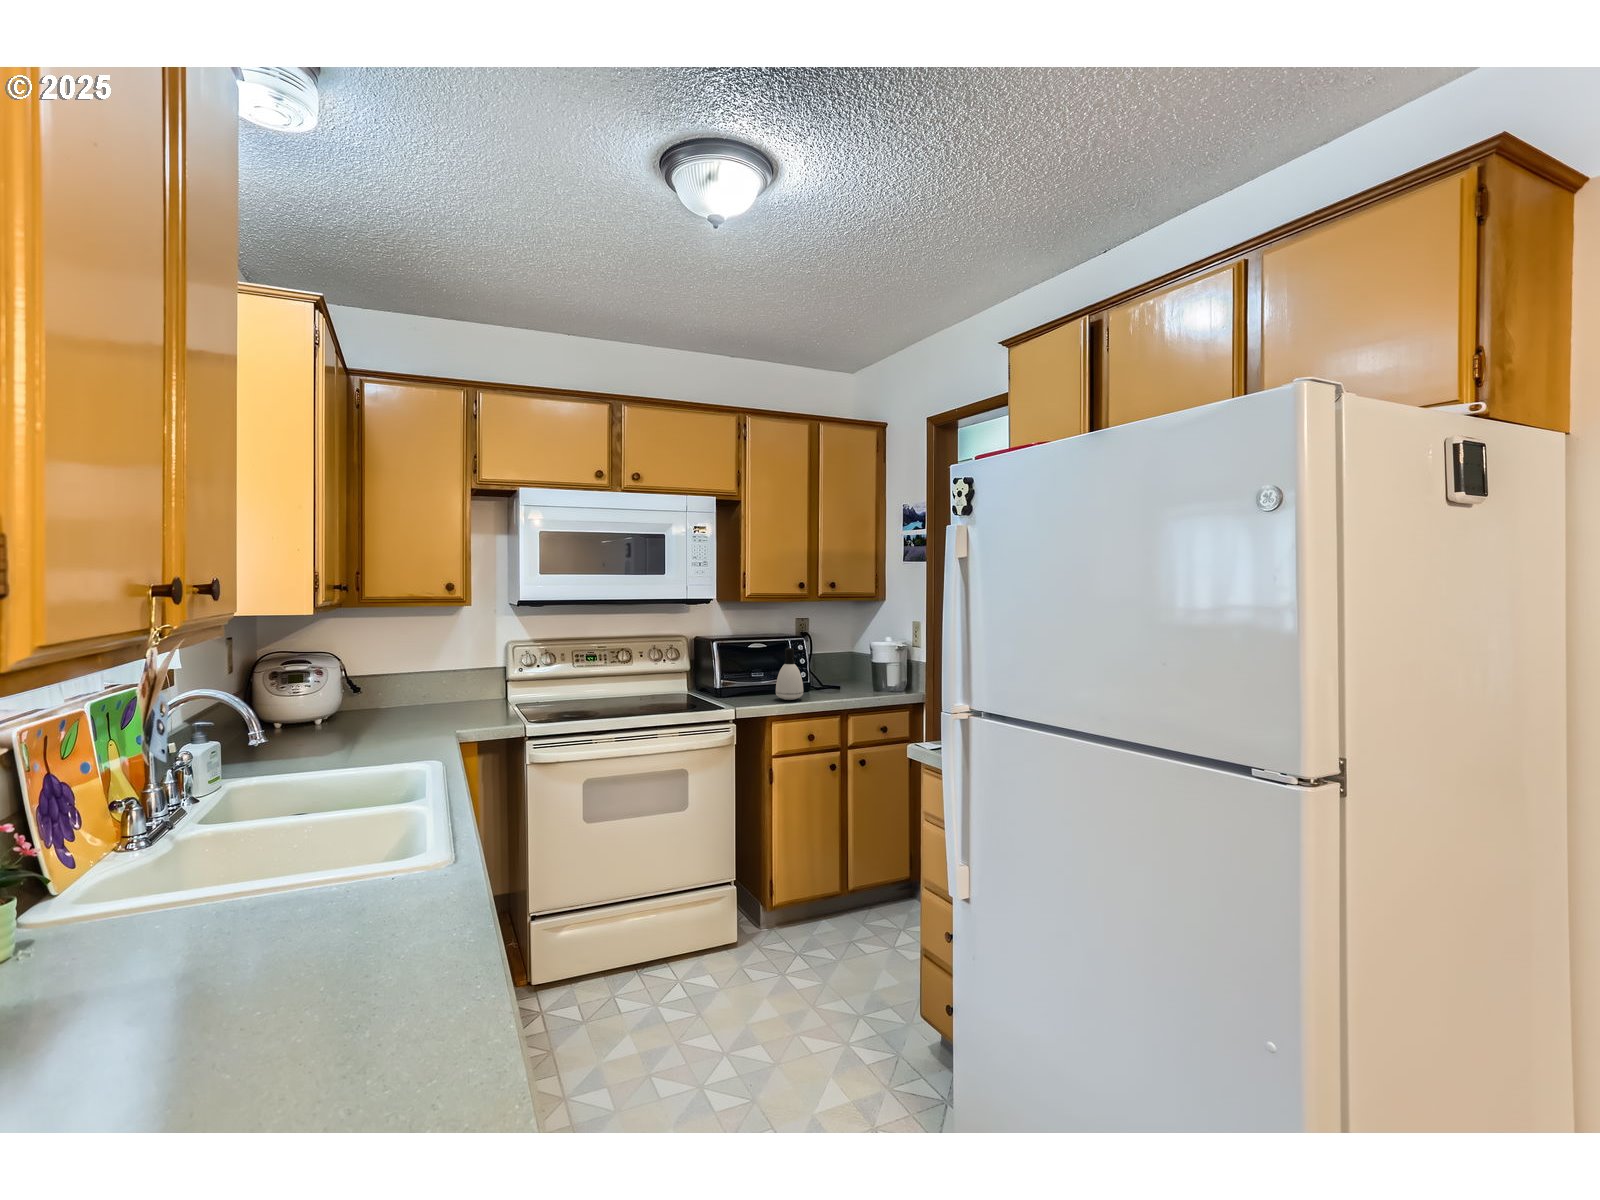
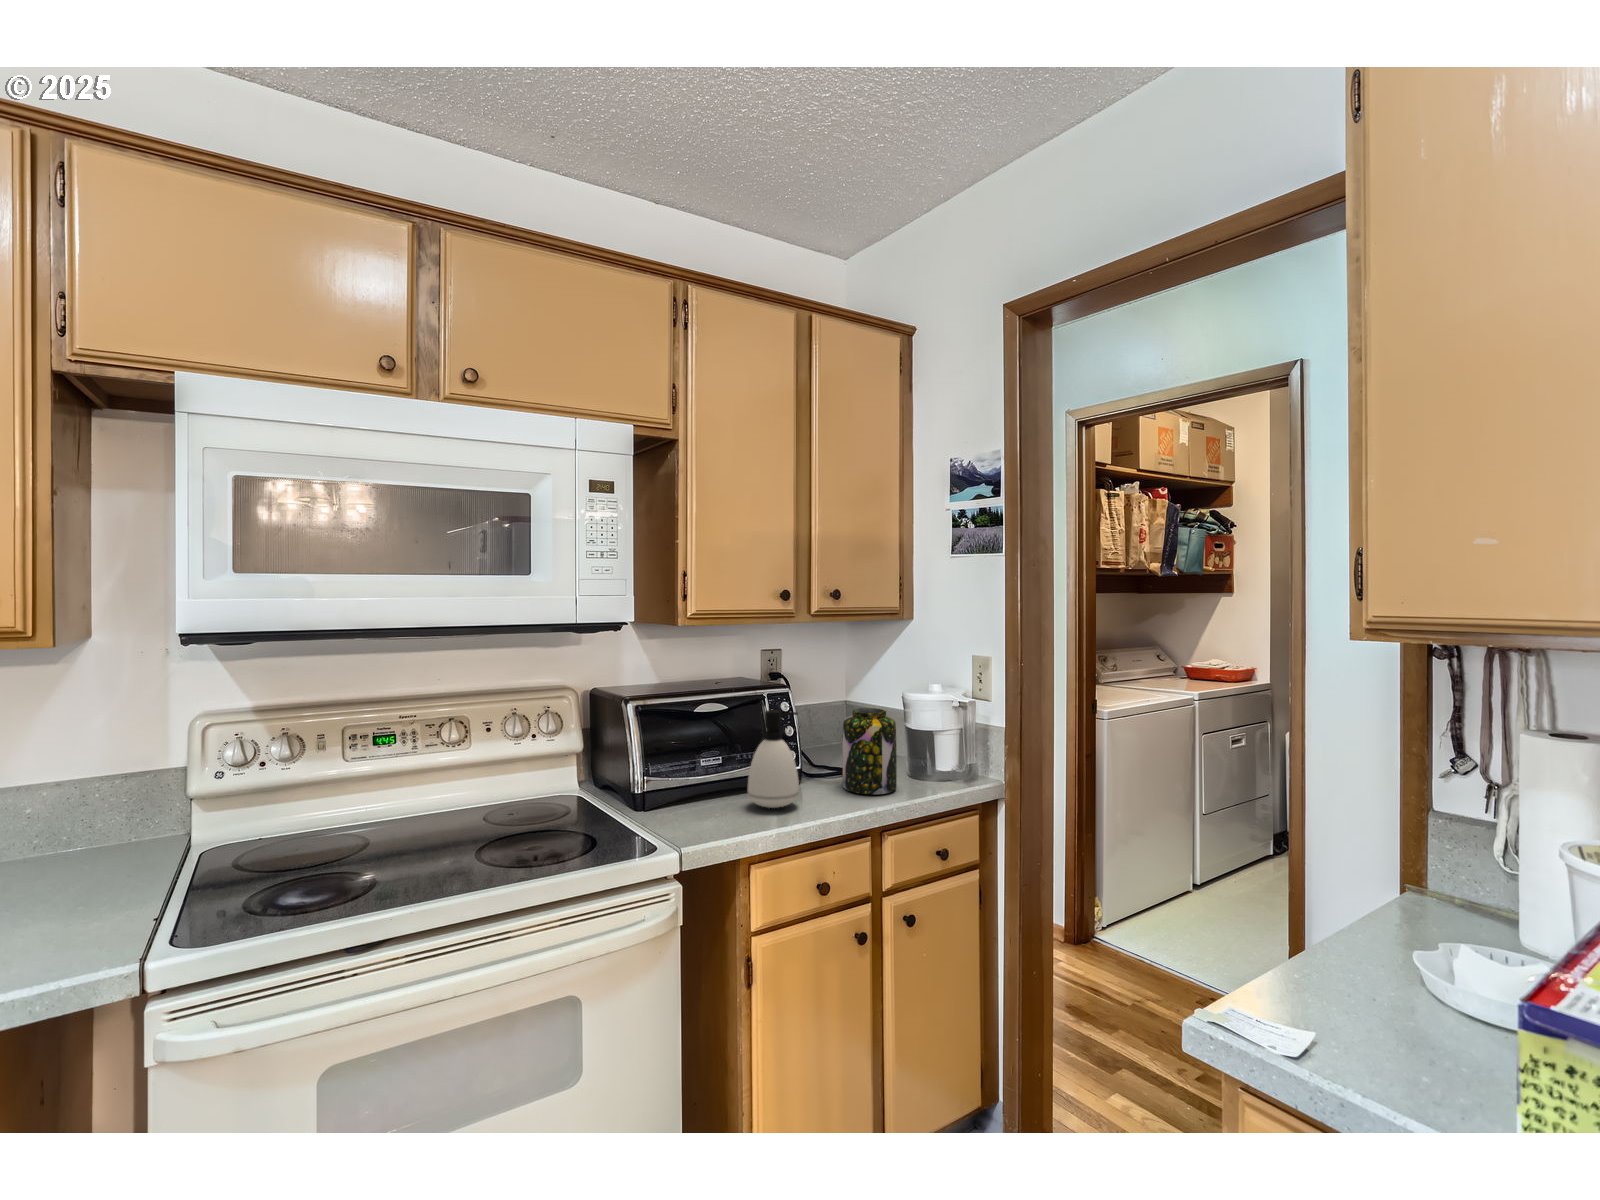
jar: none [832,650,862,697] -> present [843,708,897,794]

